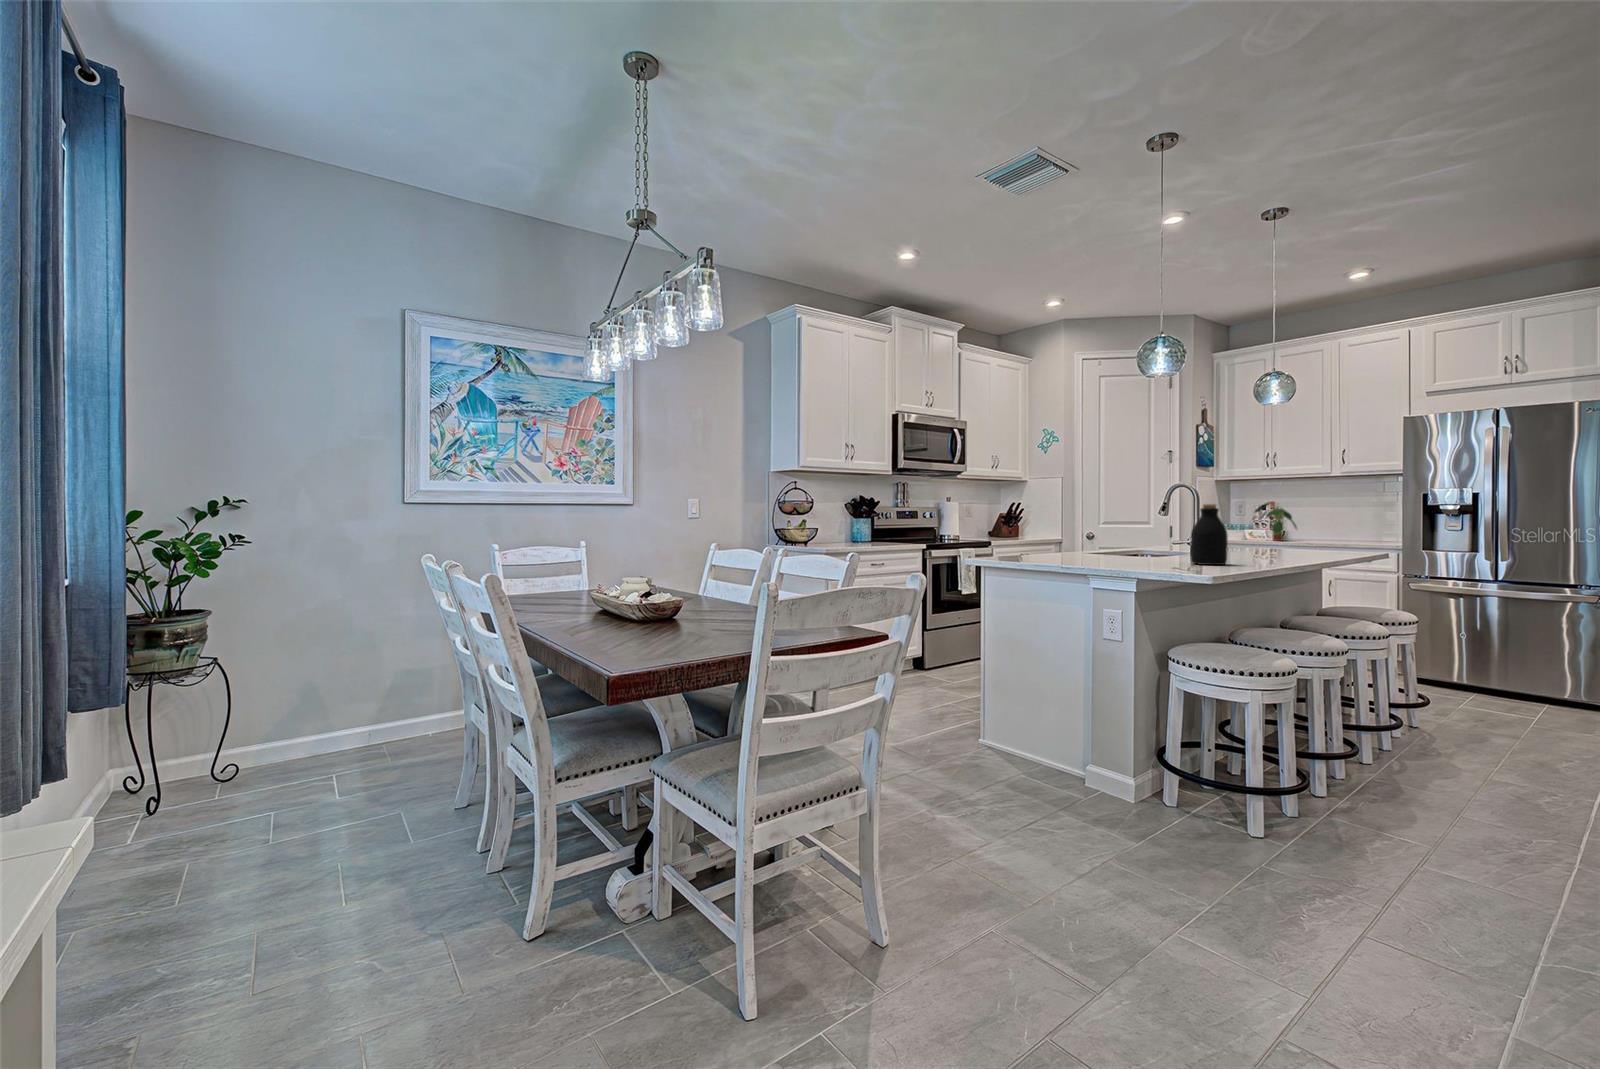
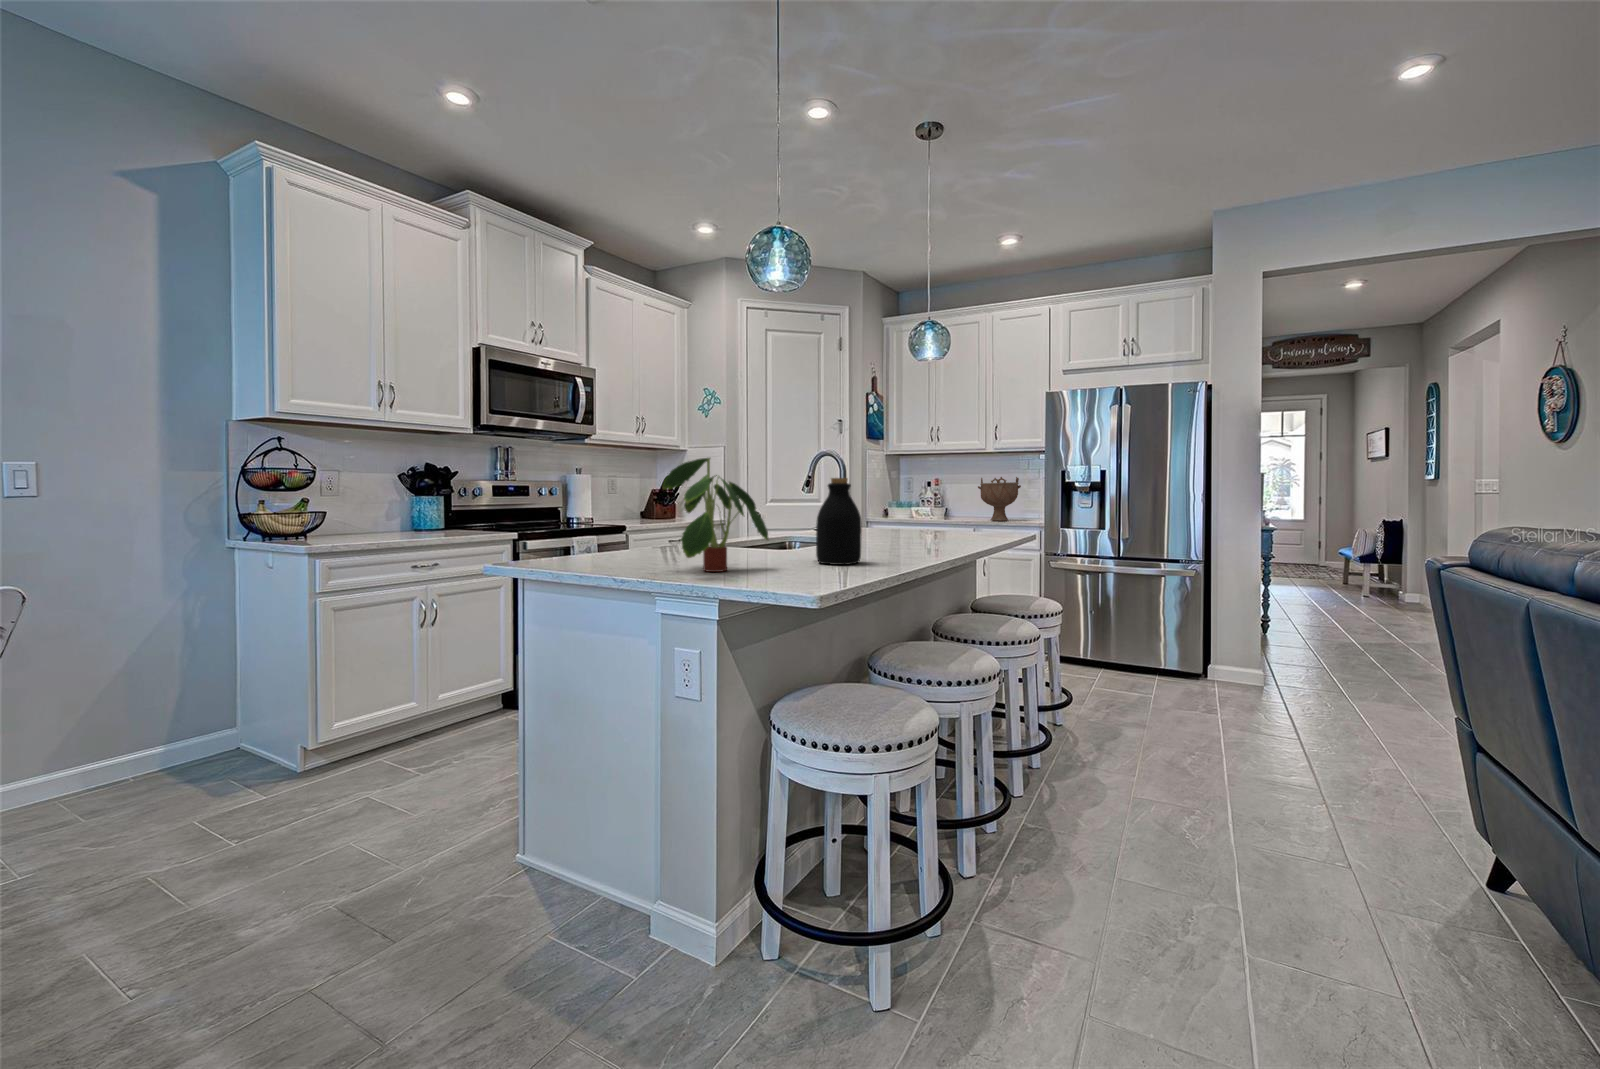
decorative bowl: none [1325,500,1376,543] -> present [978,477,1021,521]
plant: present [1255,502,1297,541] -> present [662,458,769,572]

